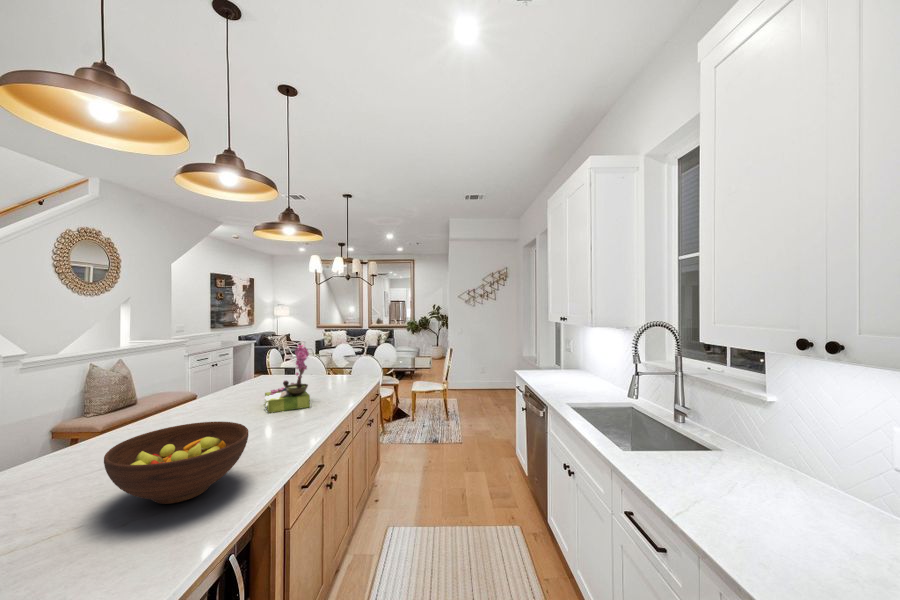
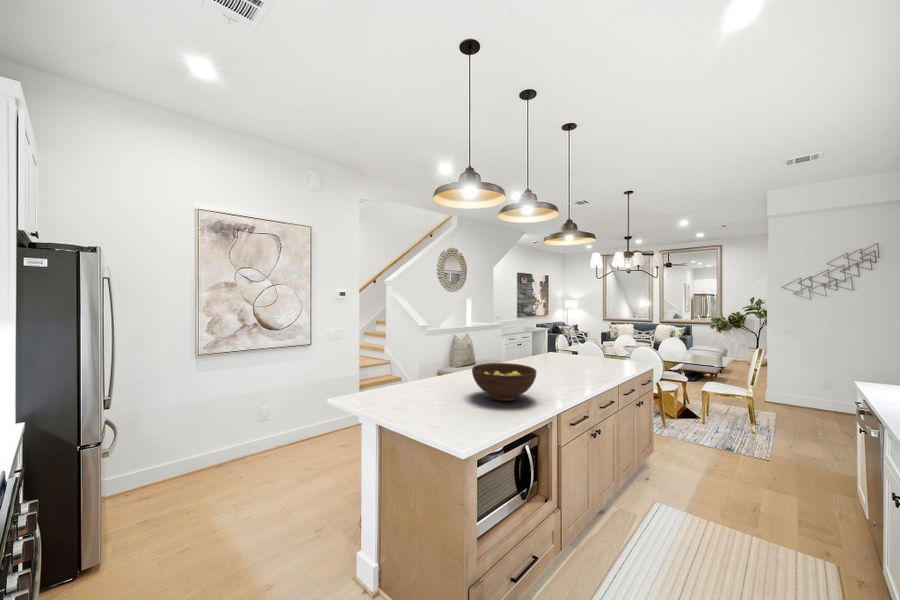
flower arrangement: present [265,344,310,413] -> none [550,325,585,375]

